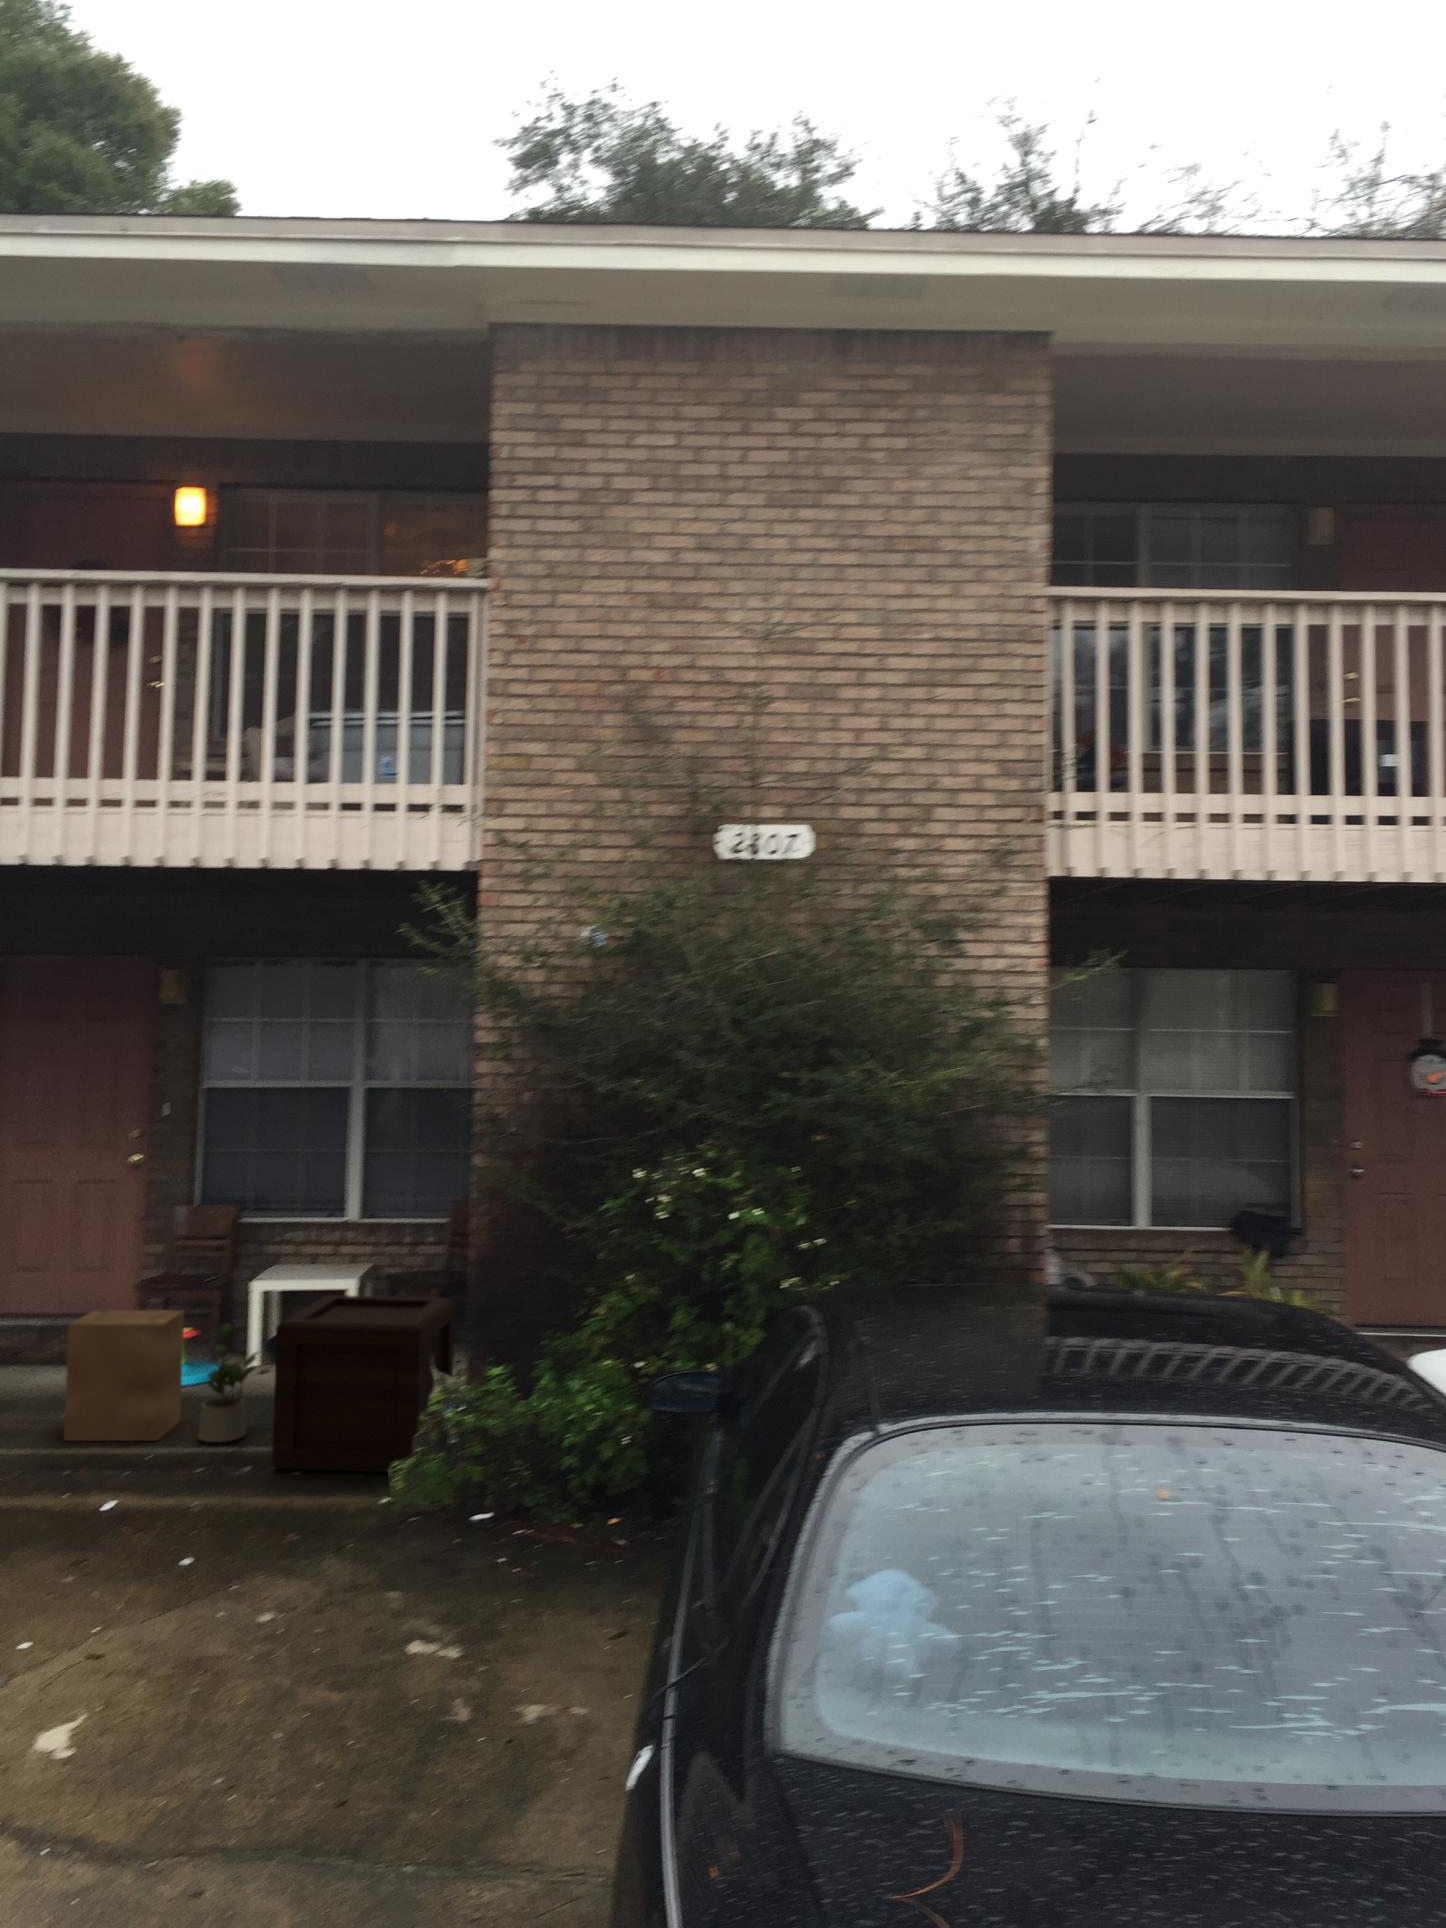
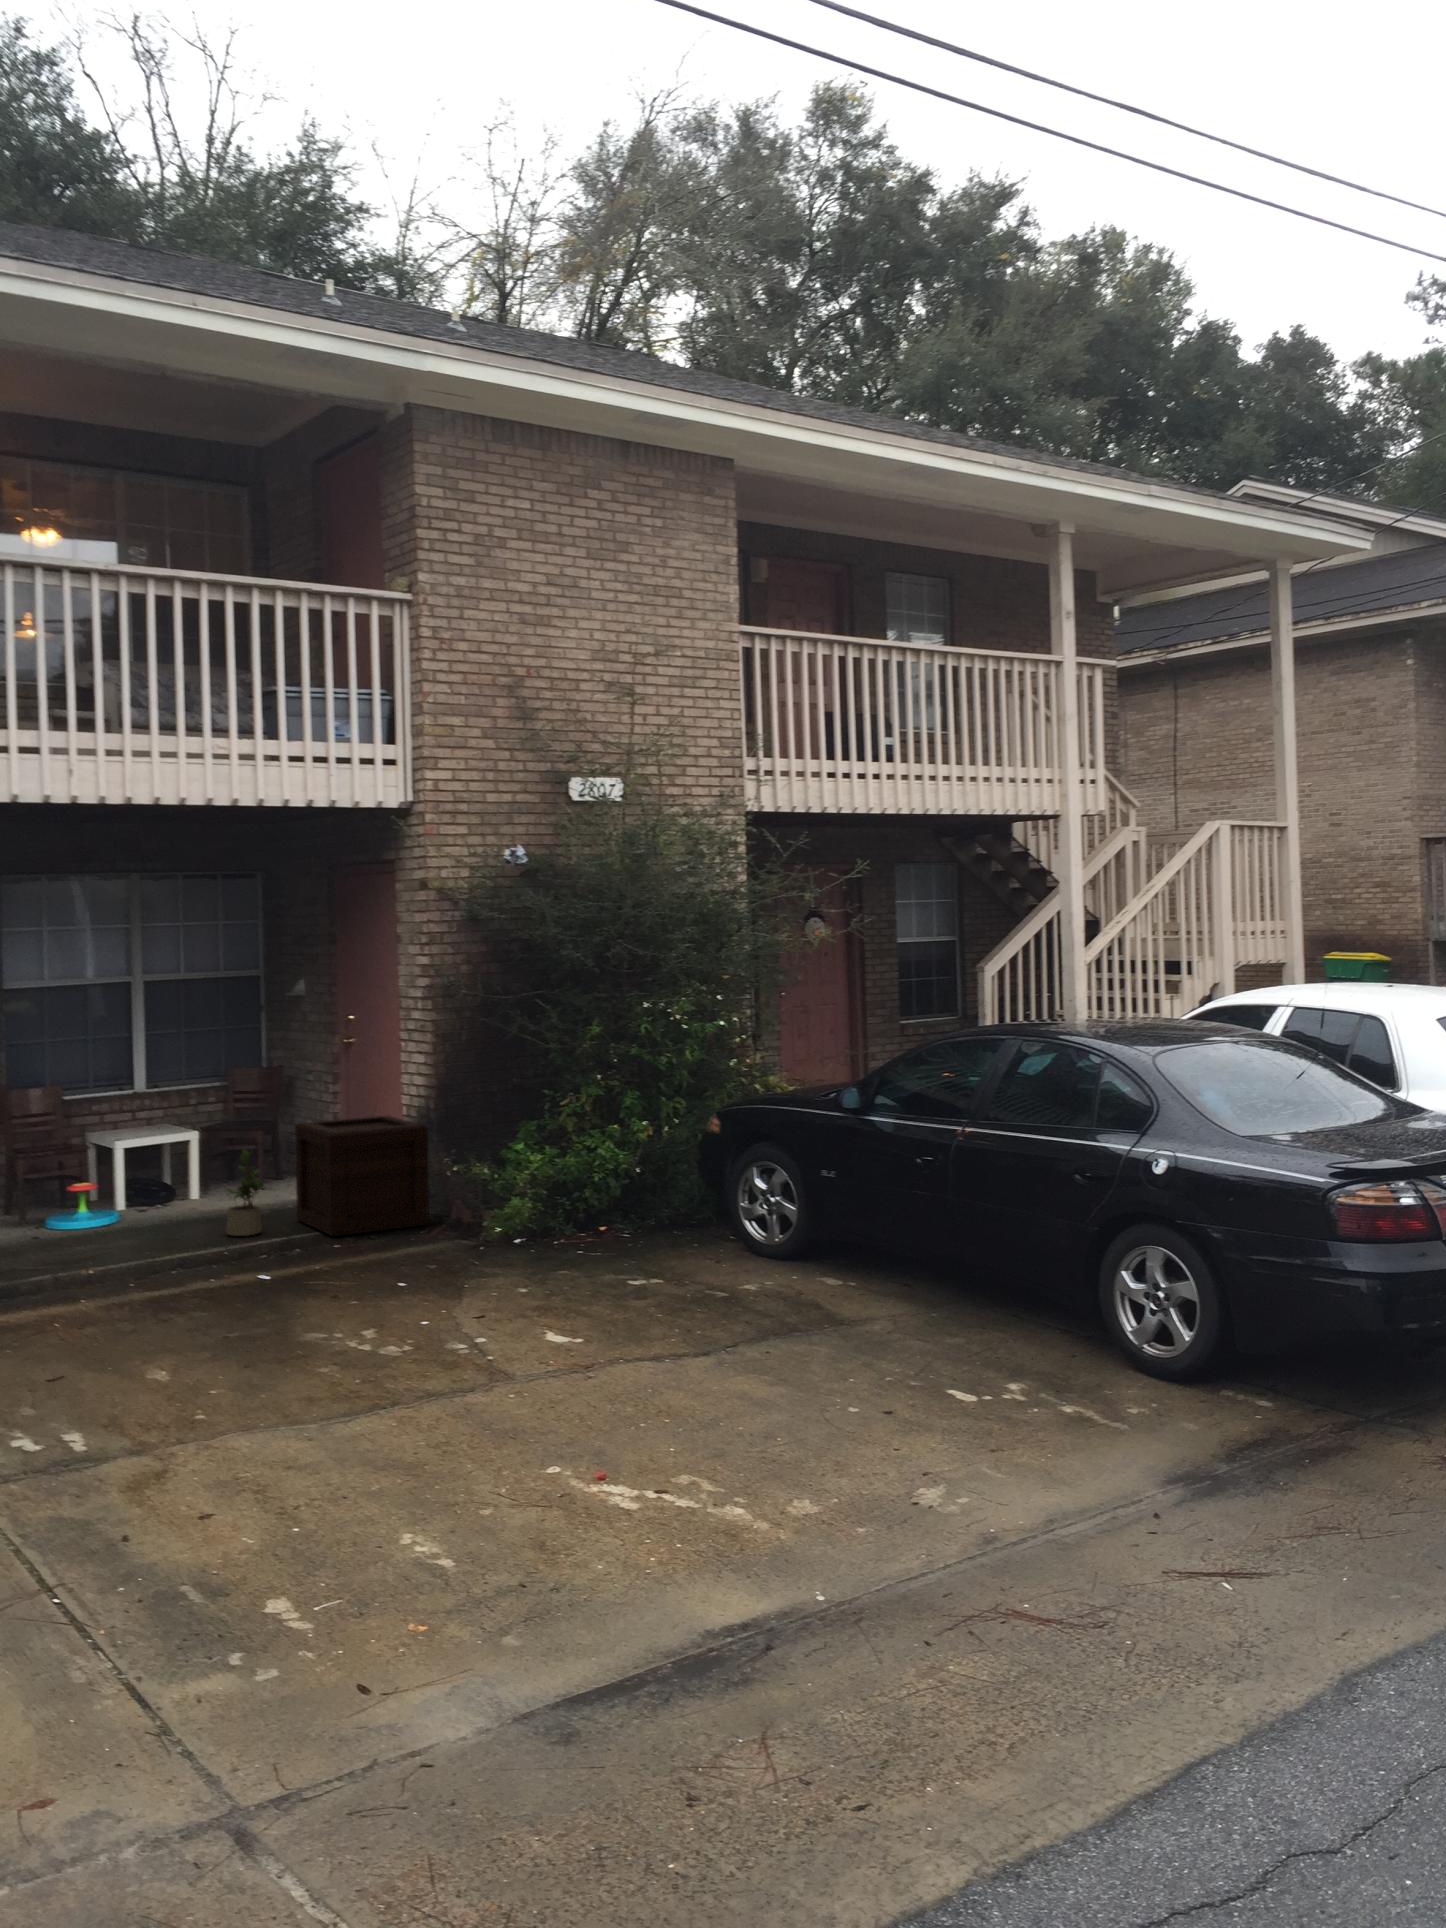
cardboard box: present [64,1310,184,1441] -> none [113,1149,203,1251]

